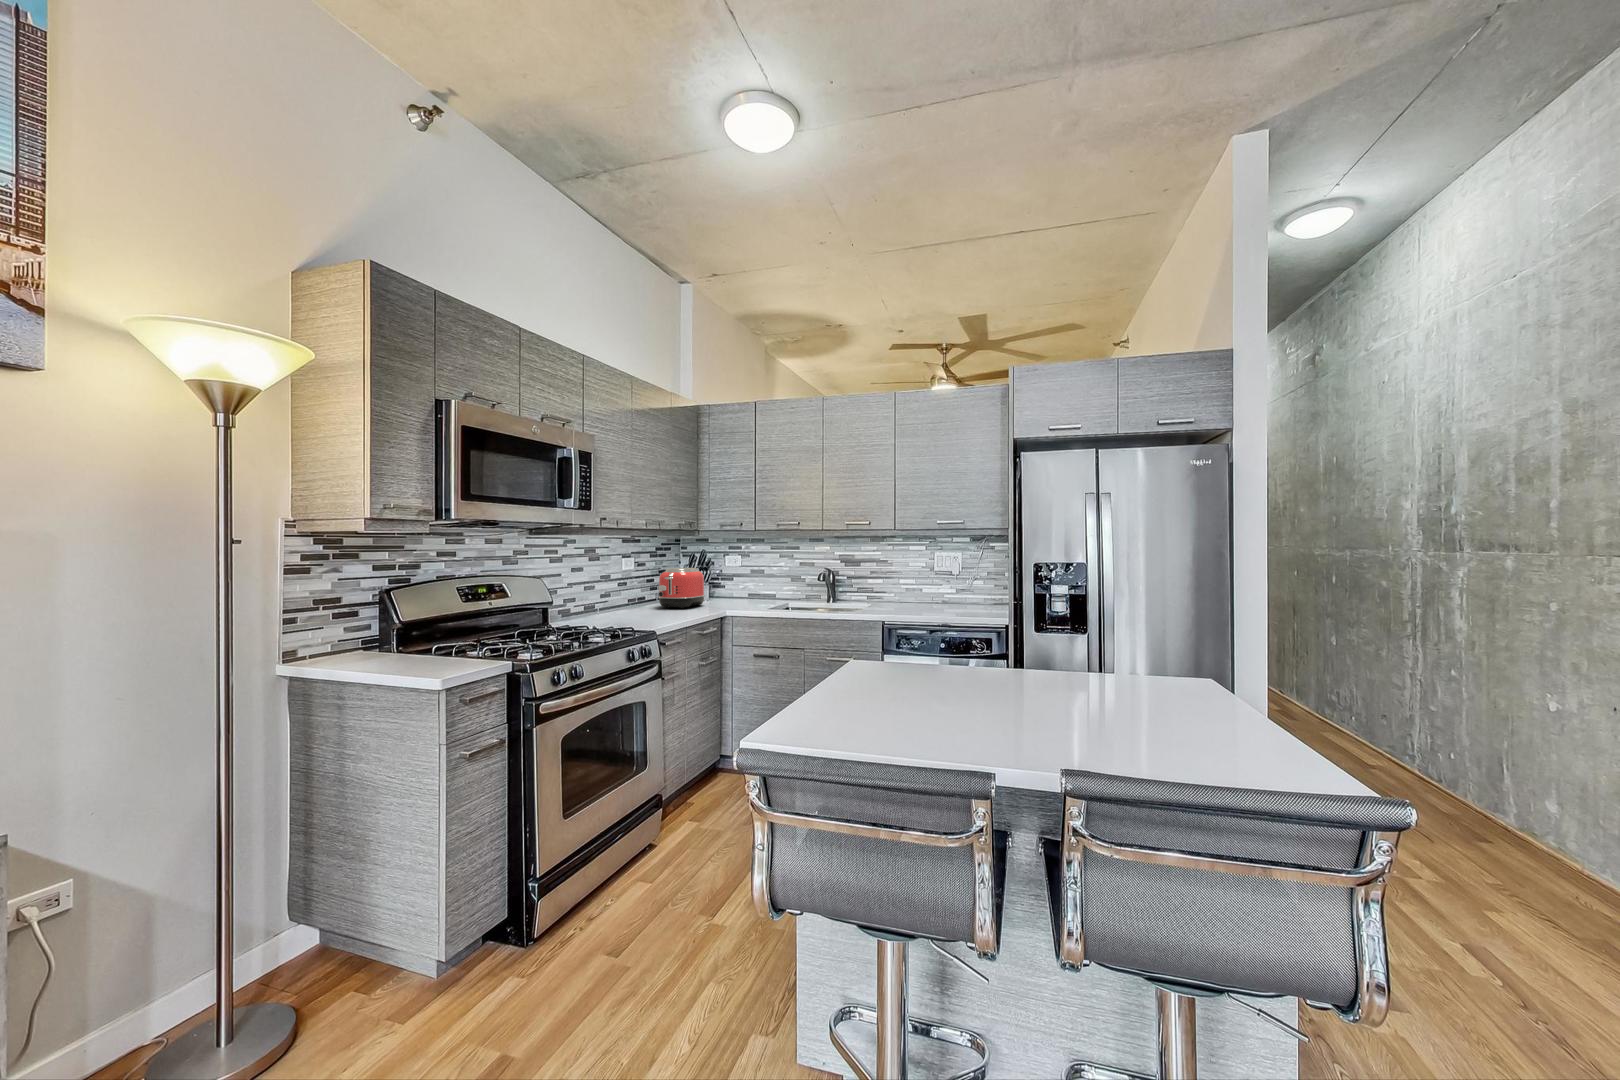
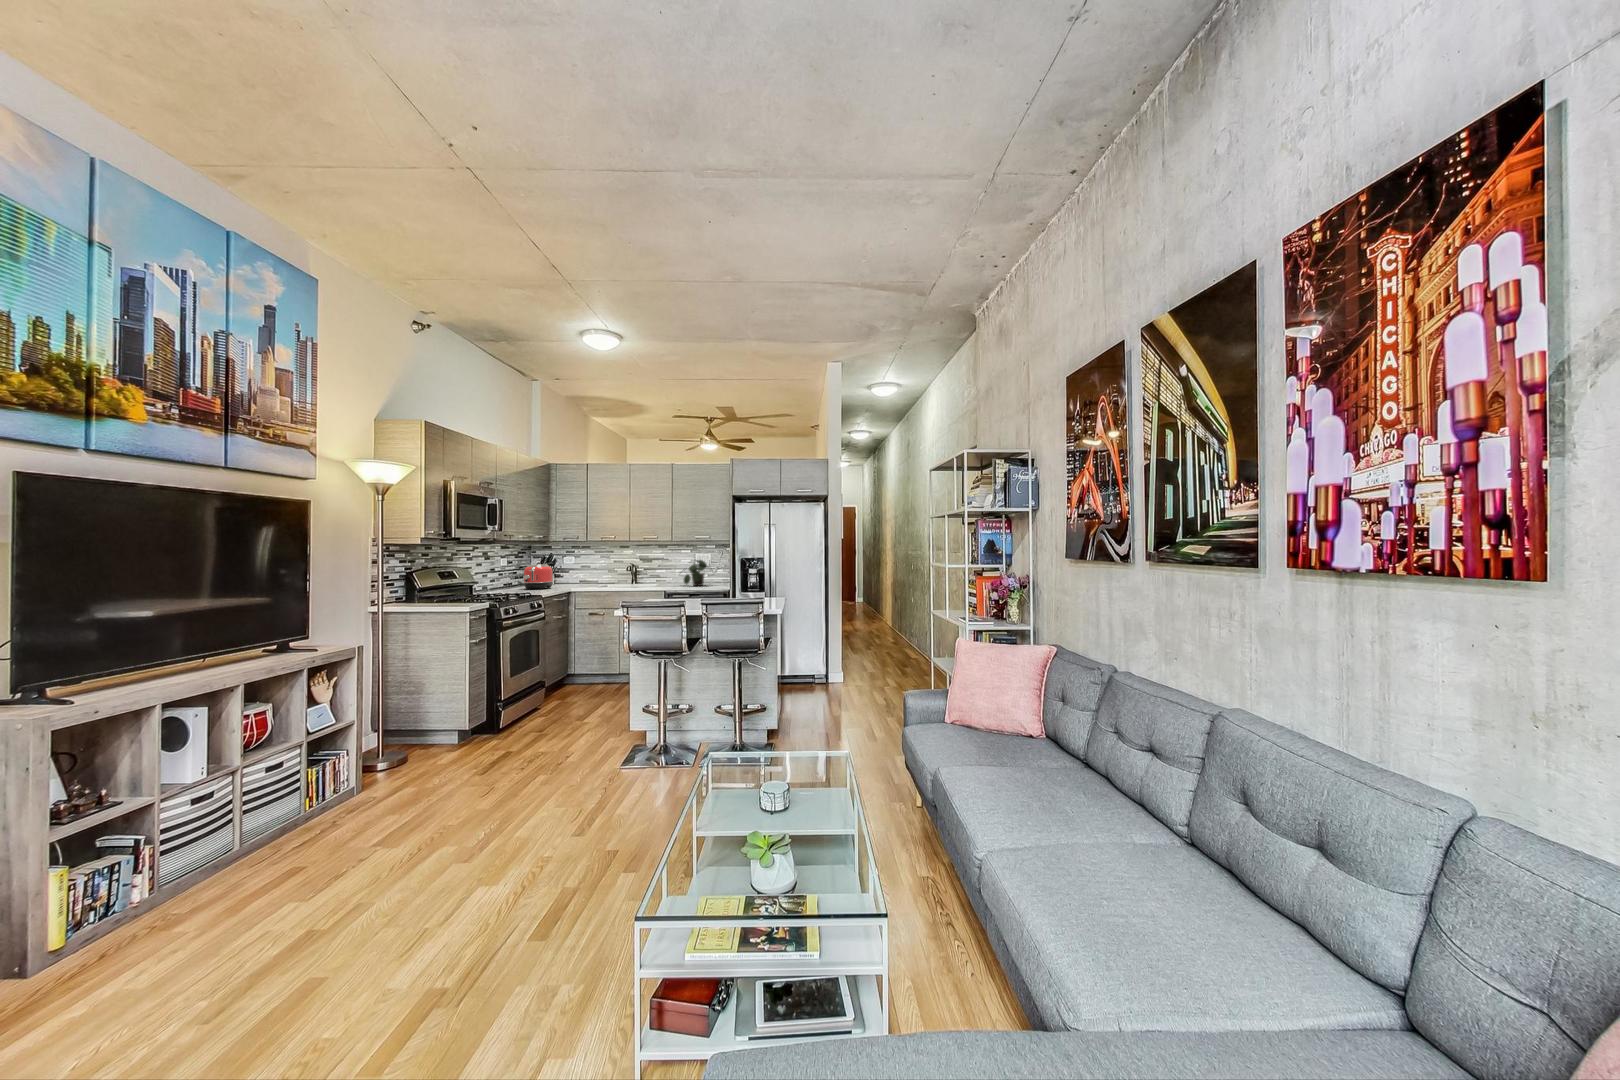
potted plant: none [903,564,965,610] -> present [684,560,707,586]

